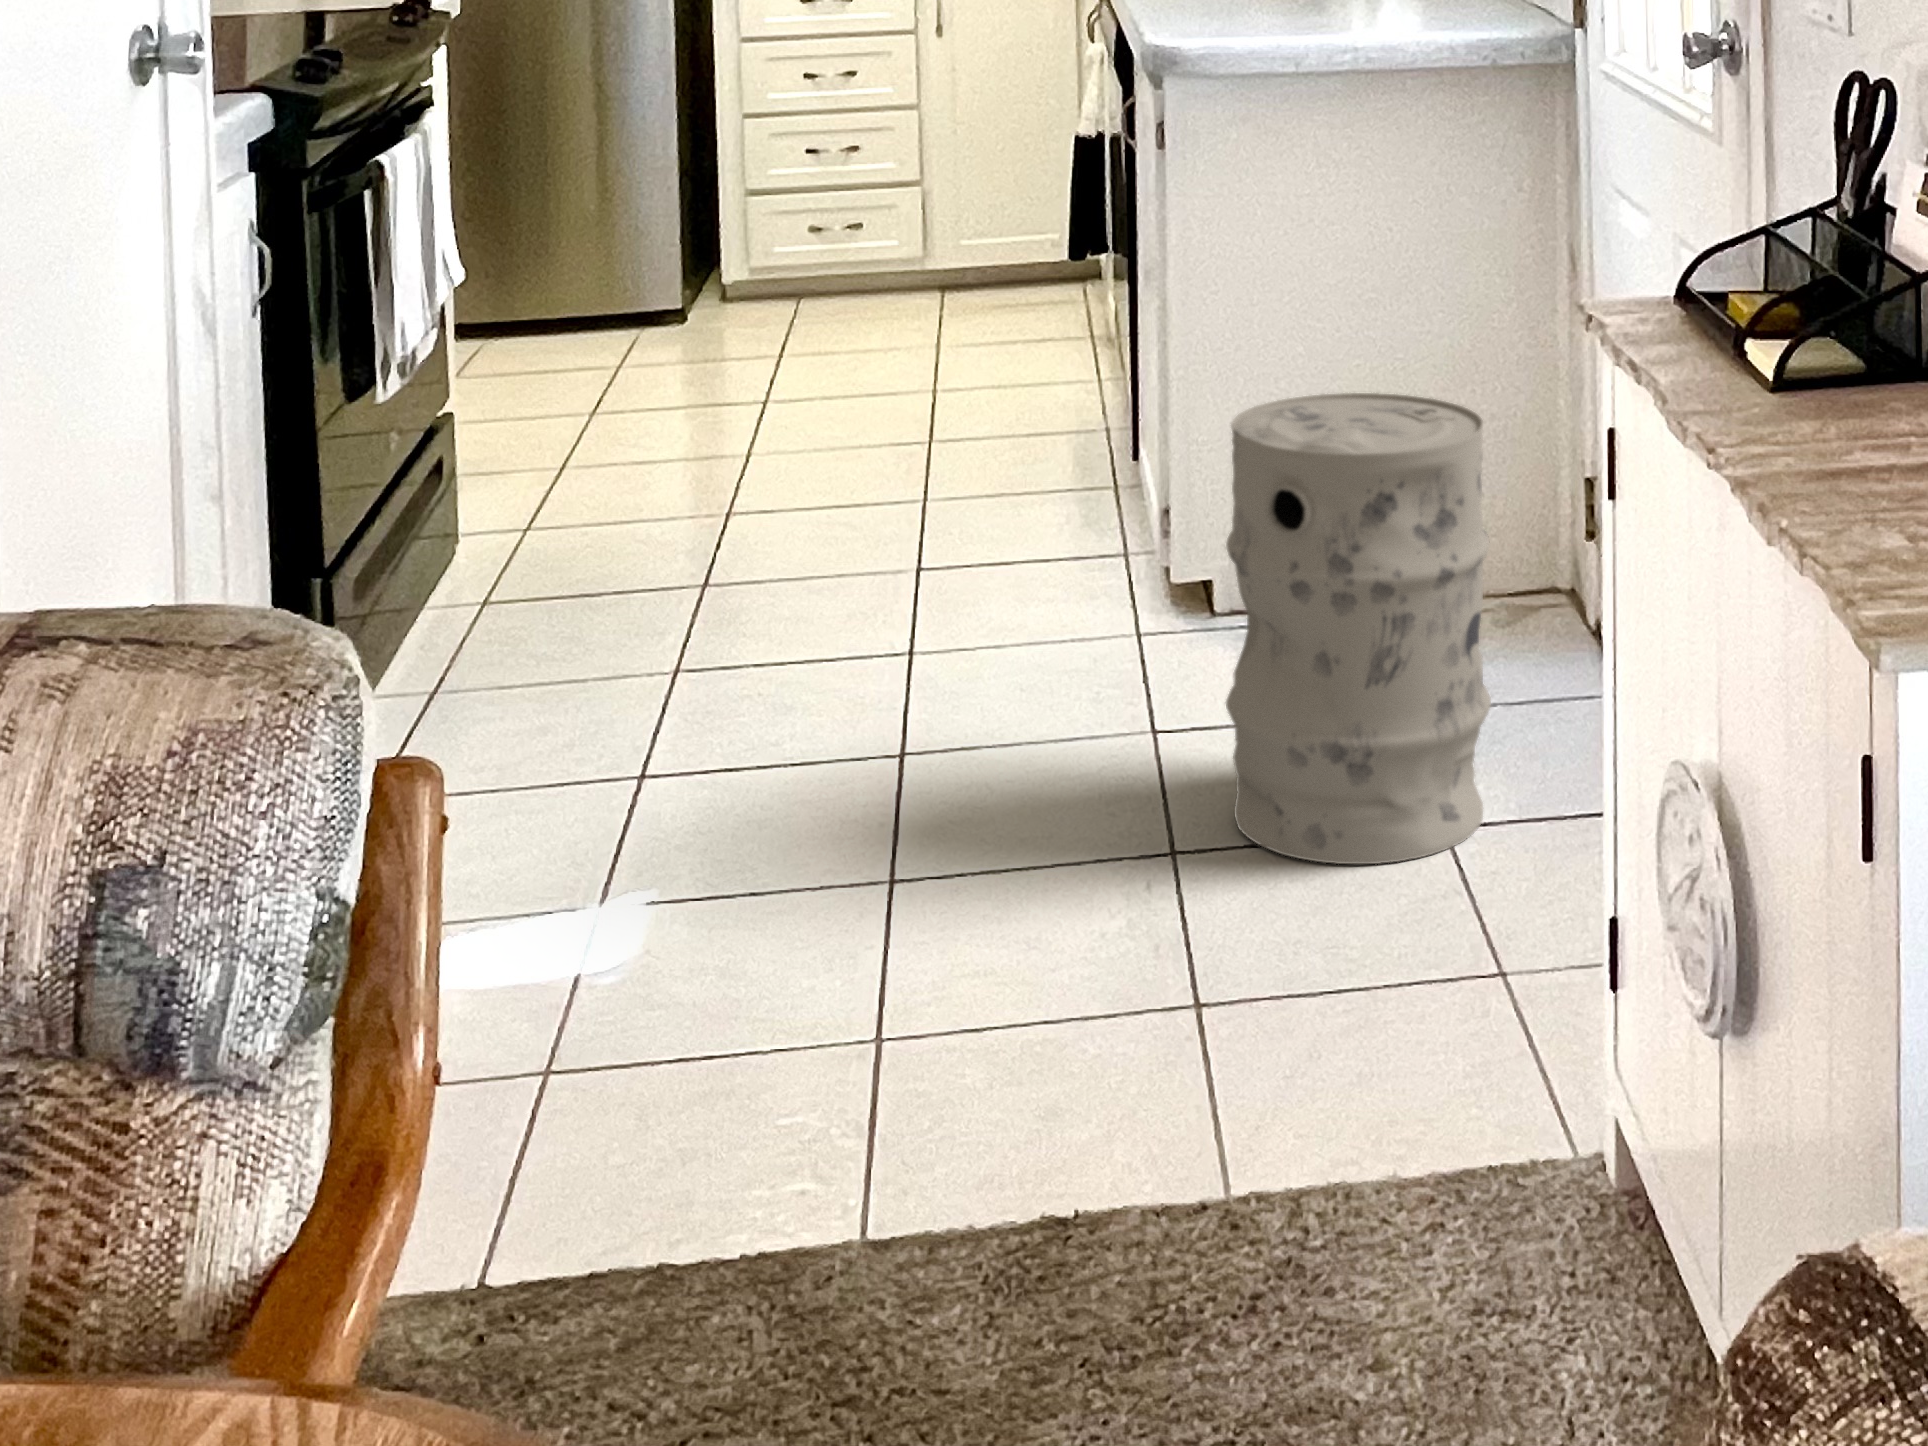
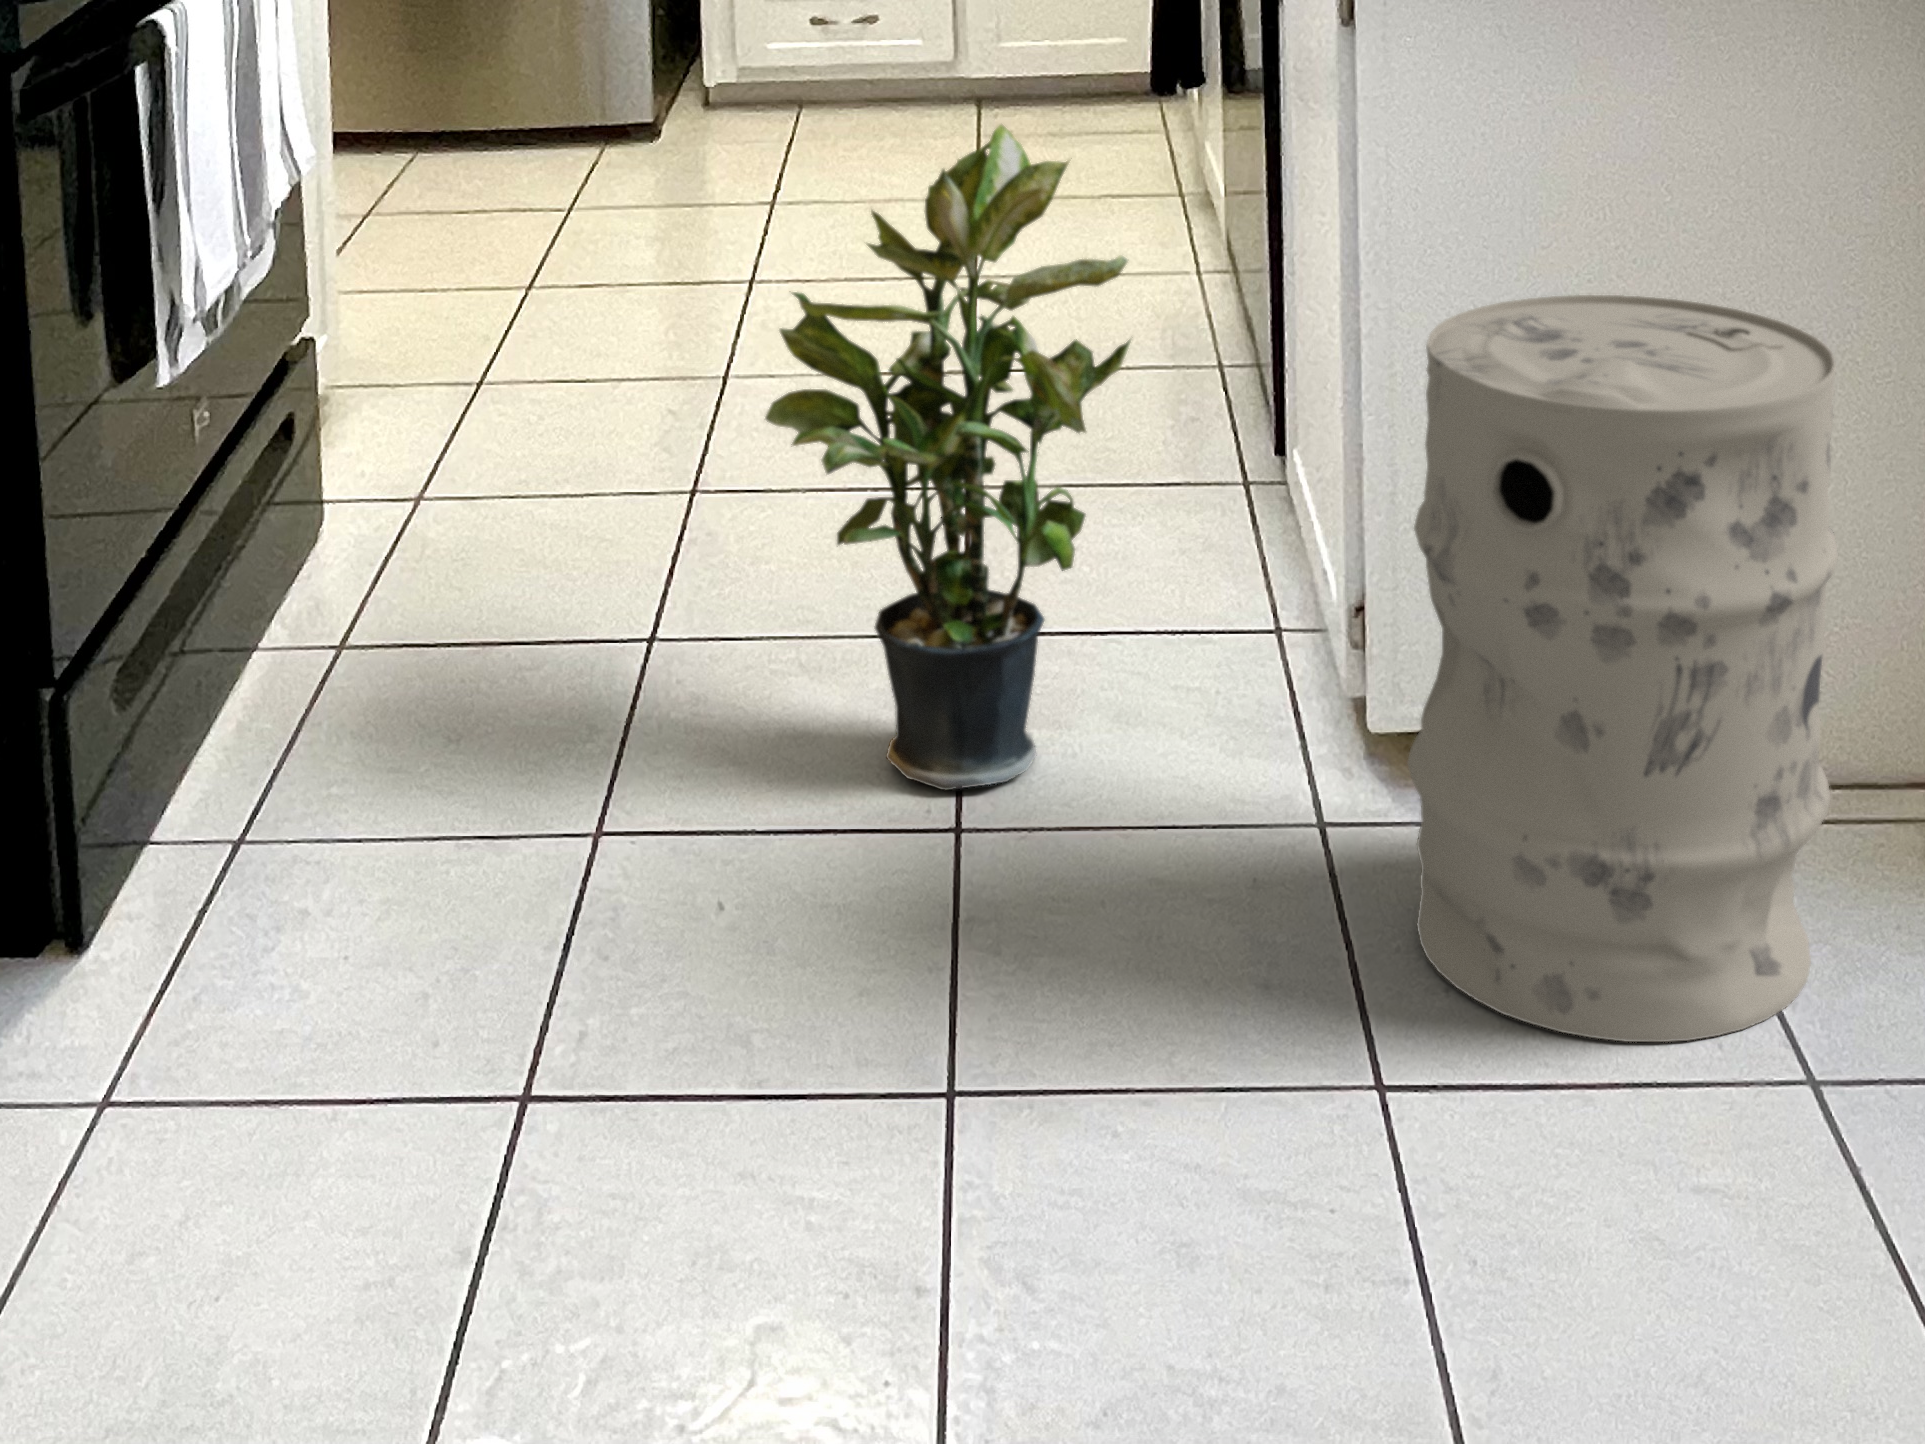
potted plant: none [793,294,1048,758] -> present [765,125,1131,790]

